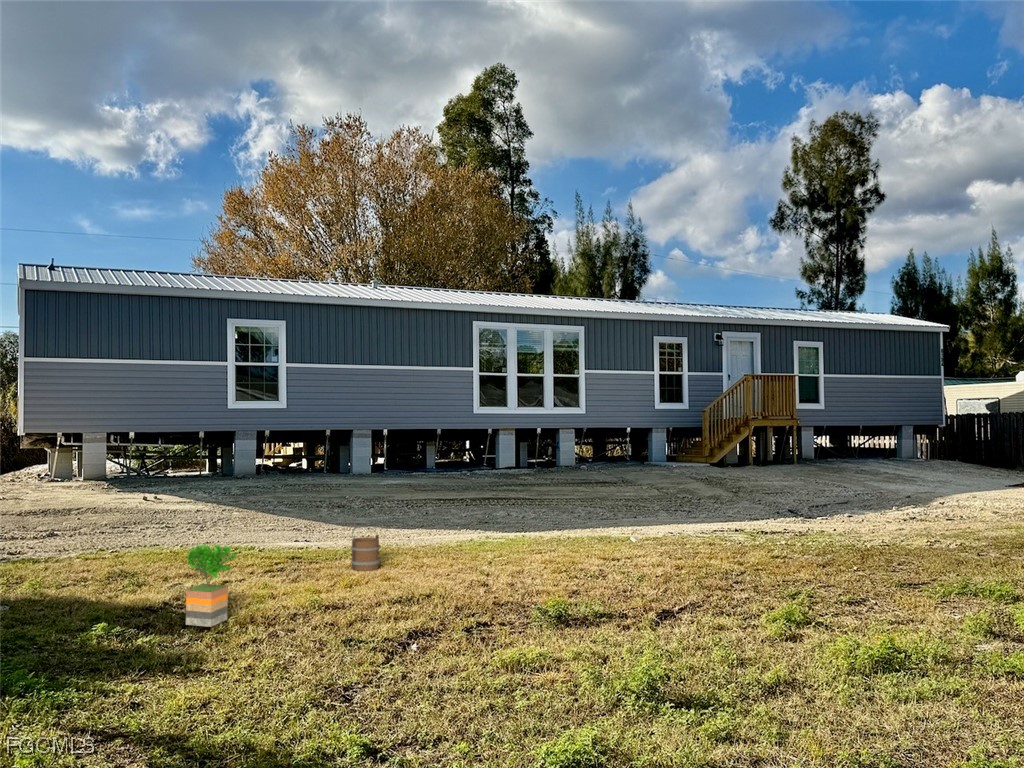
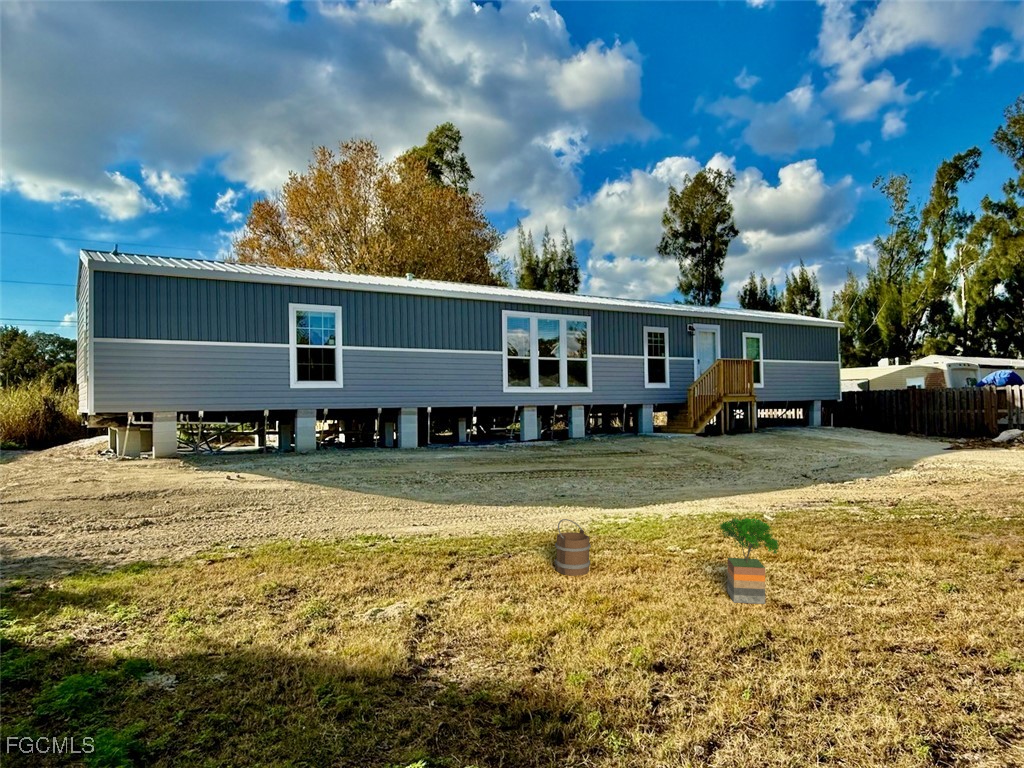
potted tree: present [186,544,236,627] -> present [720,517,779,604]

